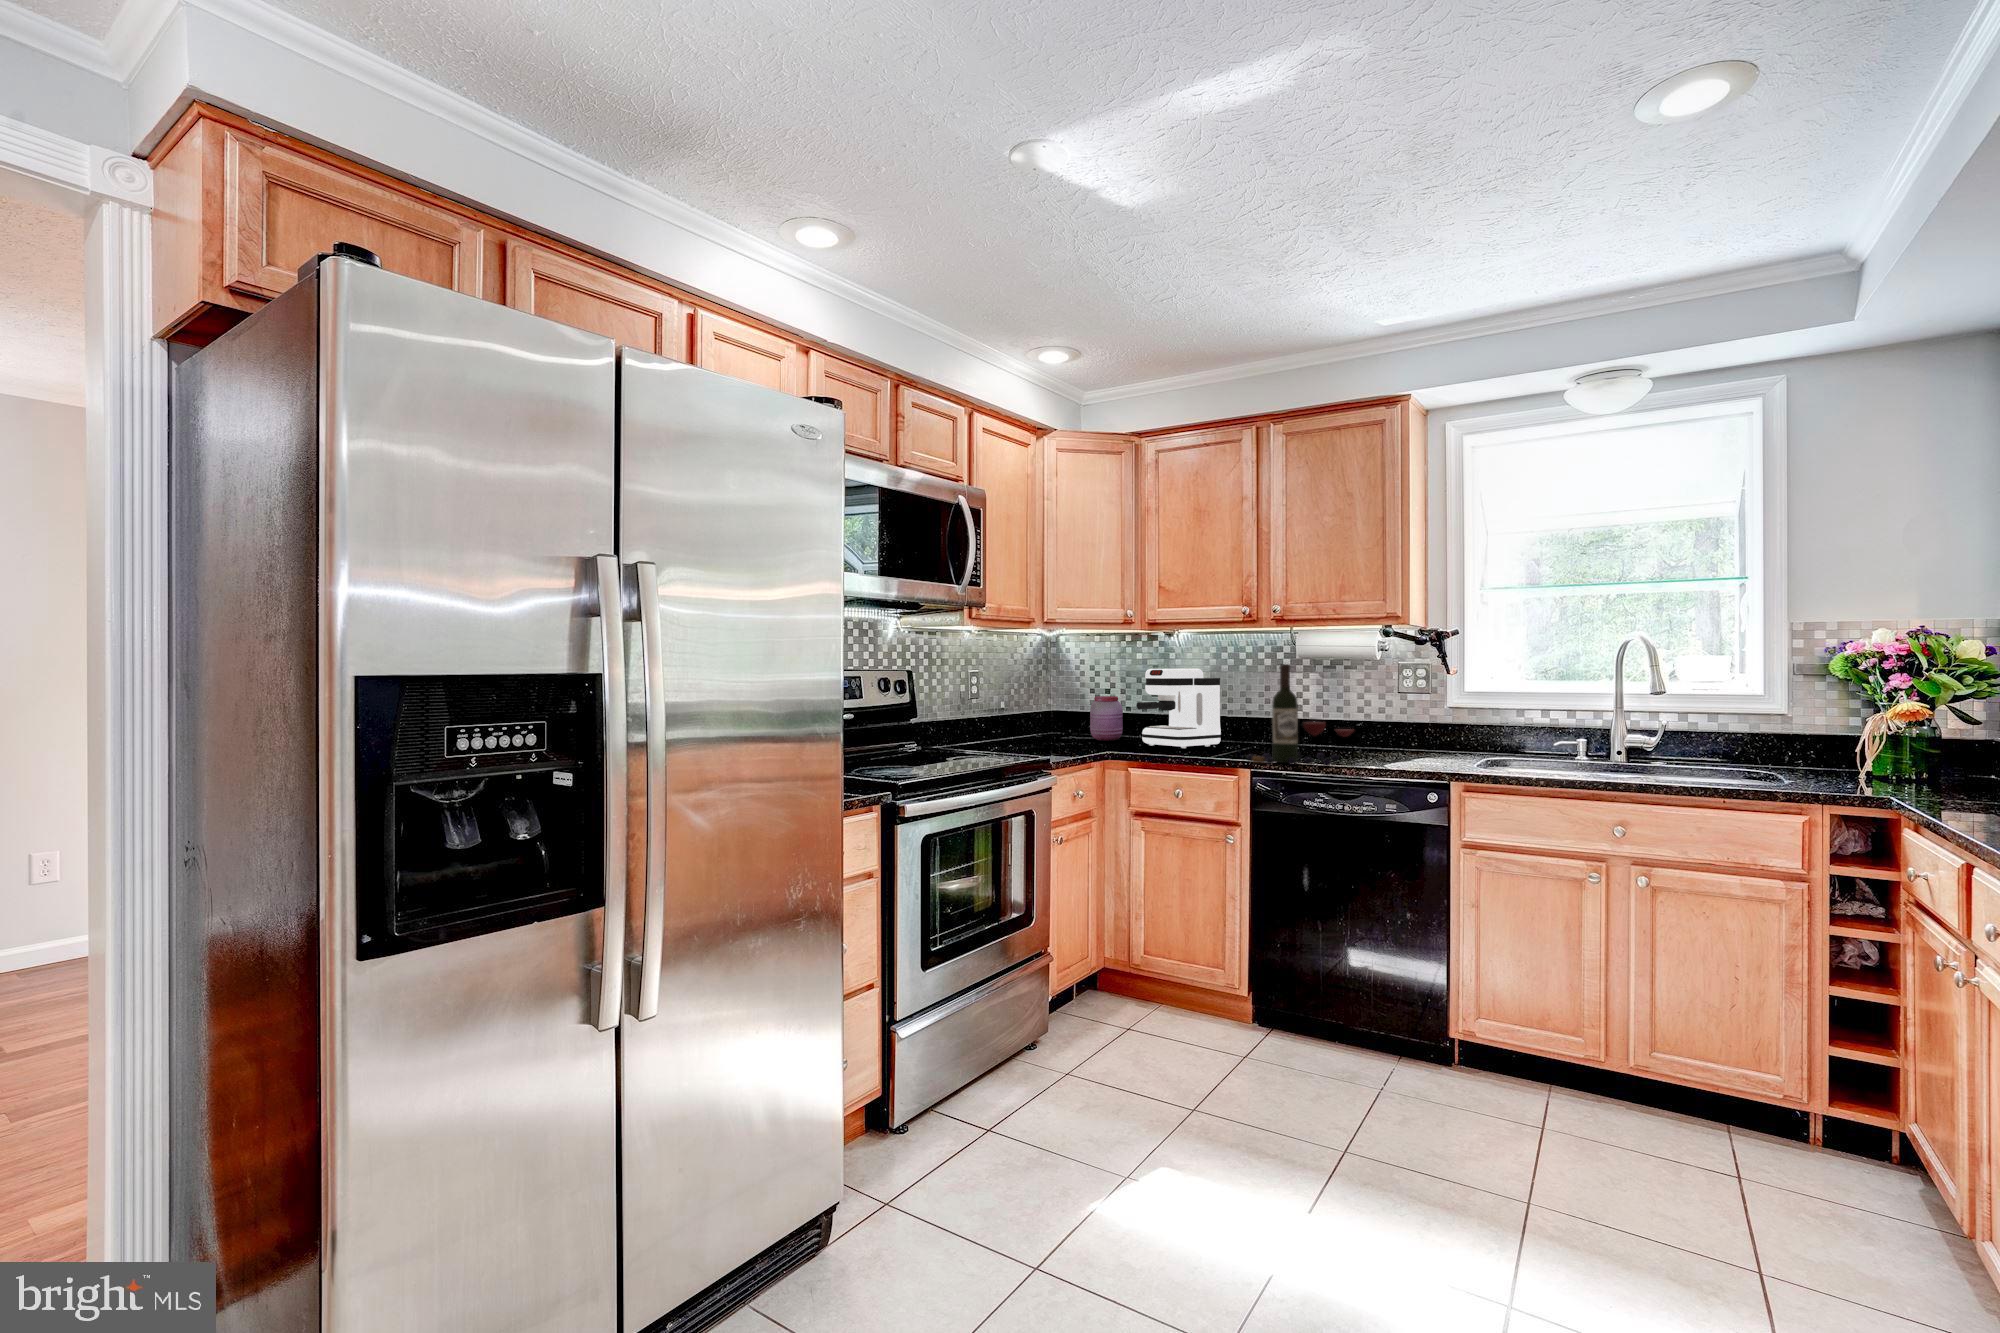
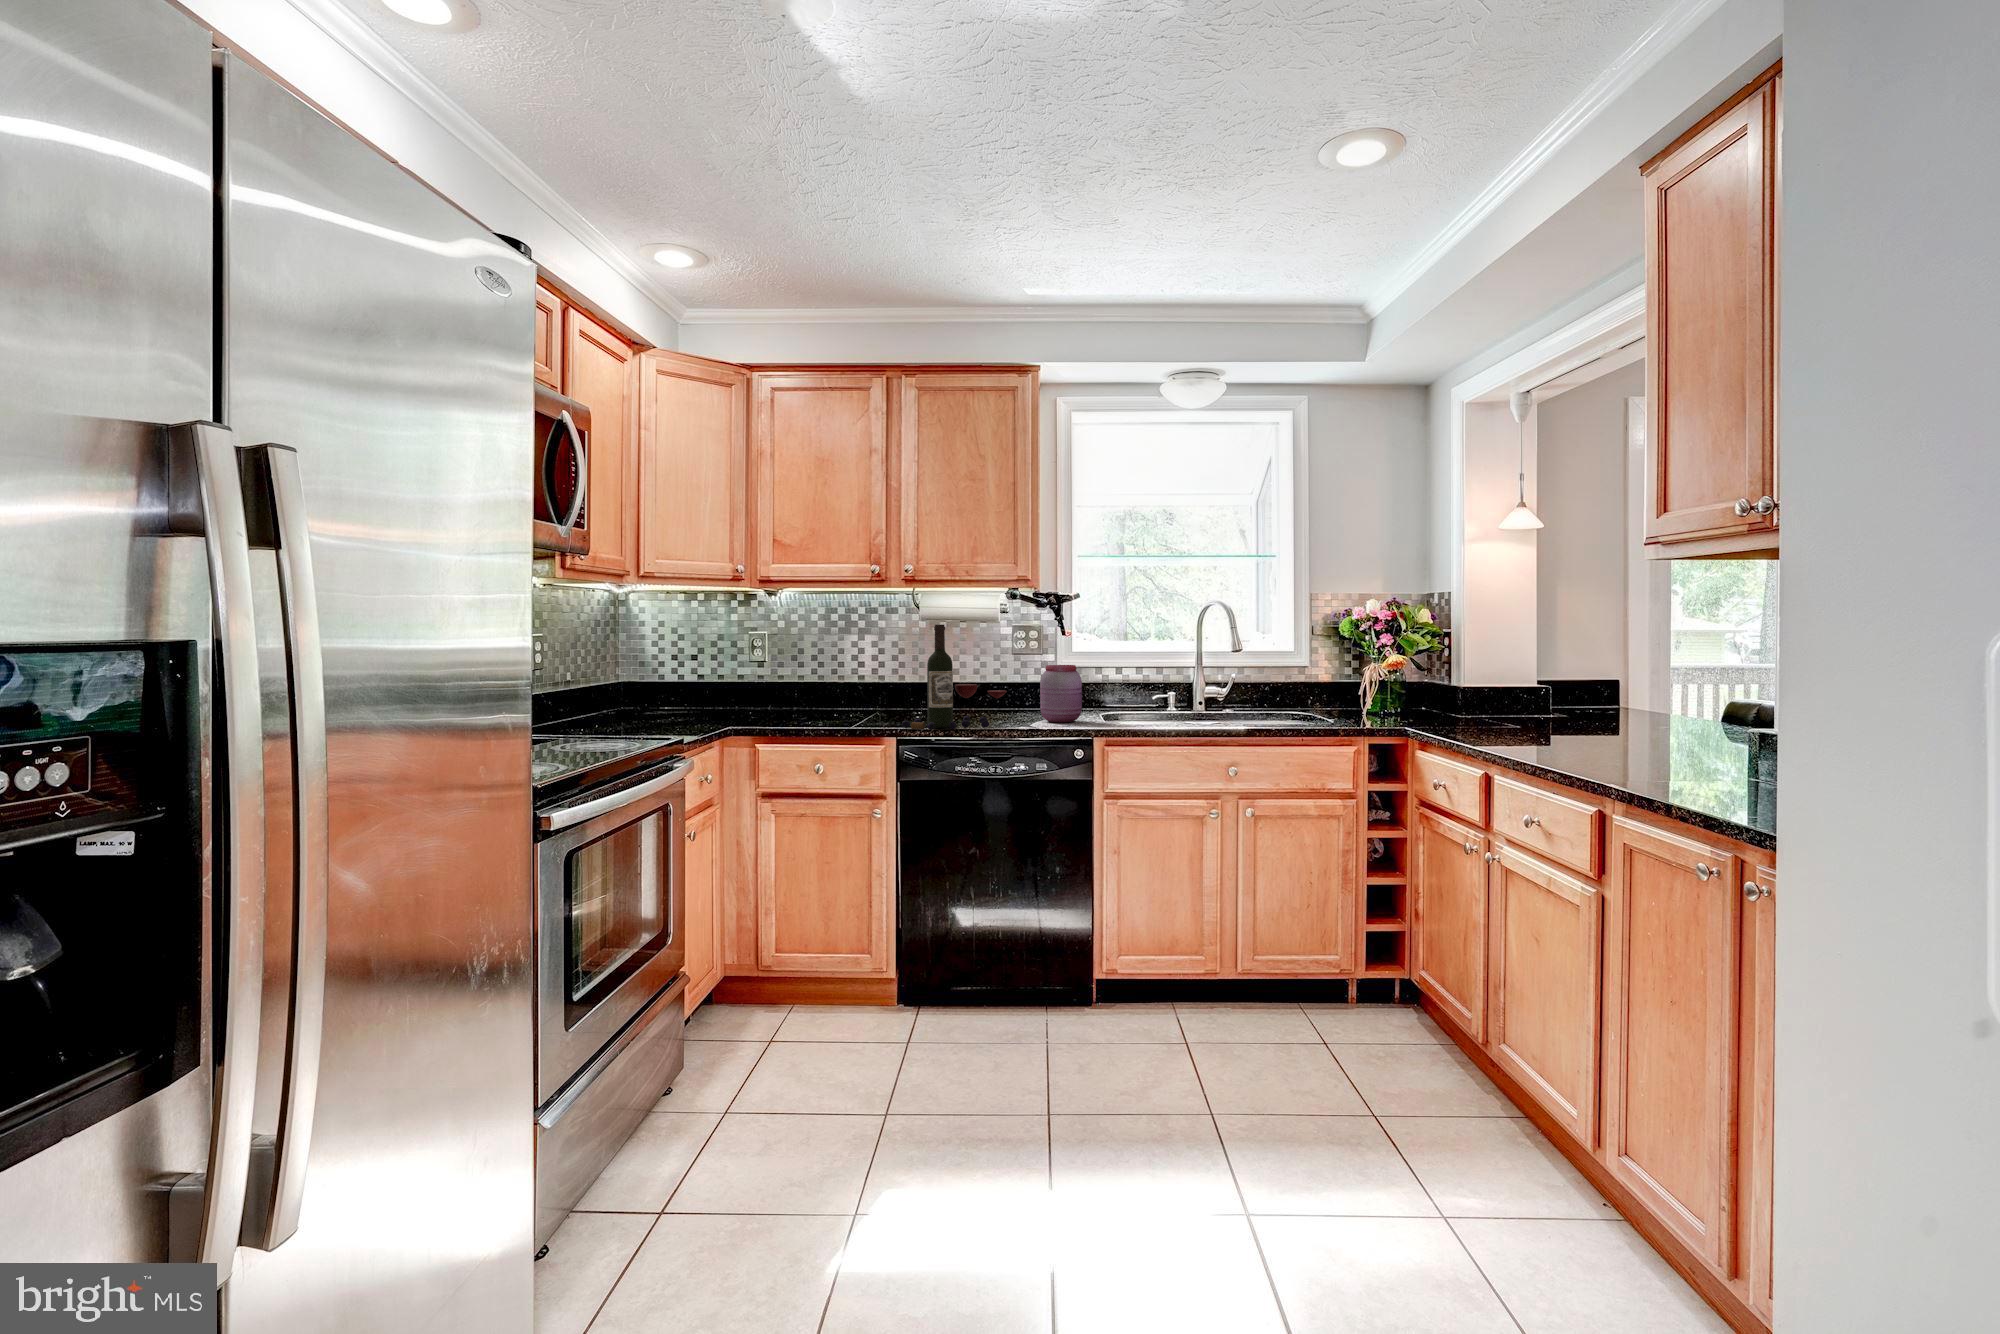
coffee maker: present [1137,669,1221,748] -> none [752,631,839,719]
jar: present [1090,696,1123,741] -> present [1040,665,1082,722]

